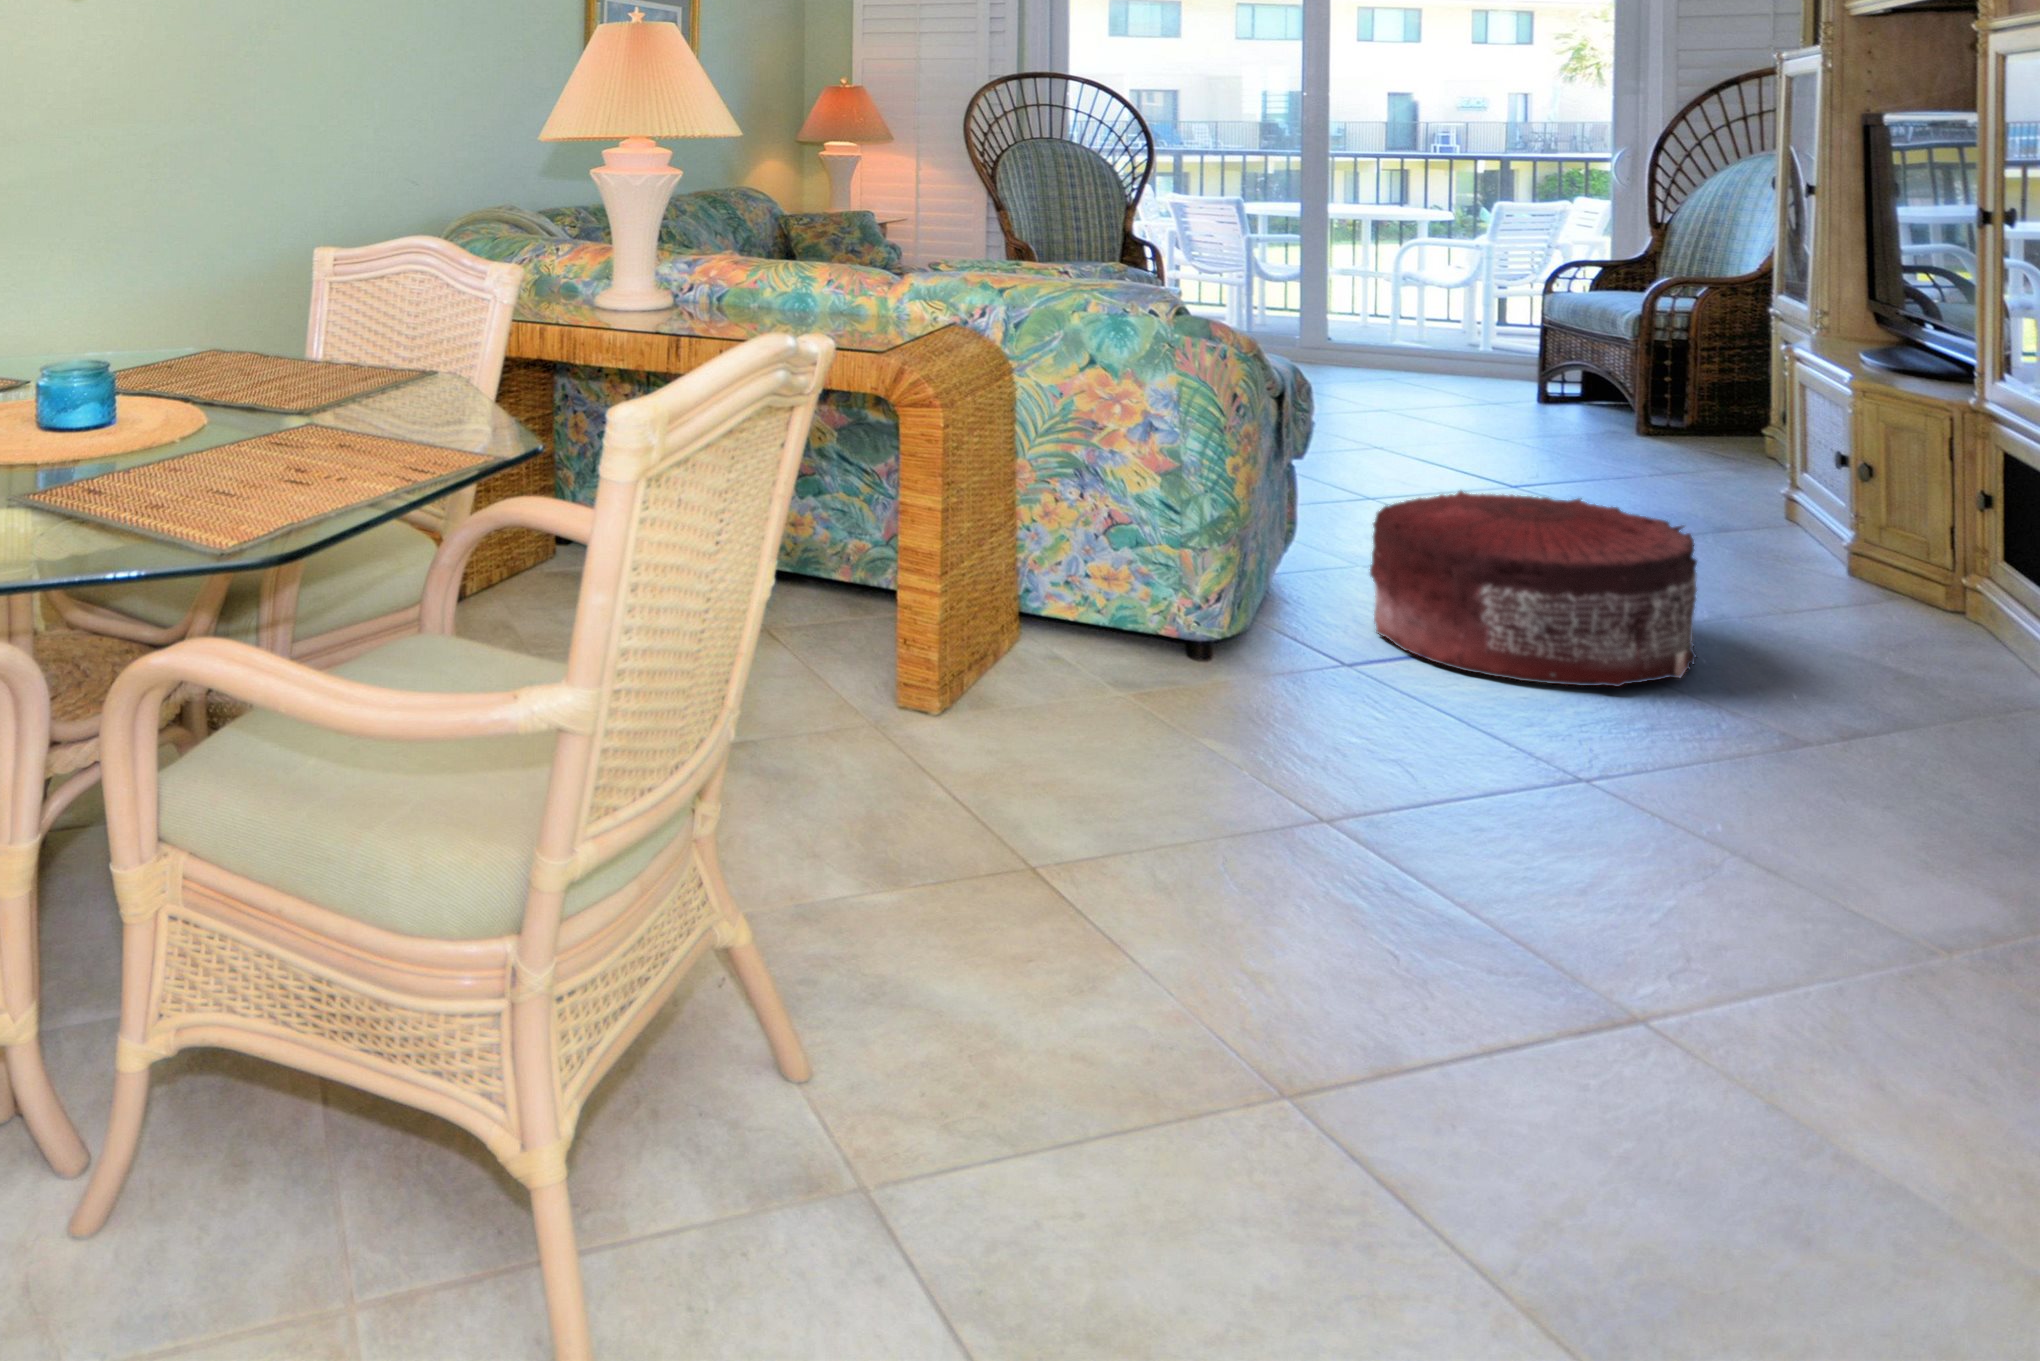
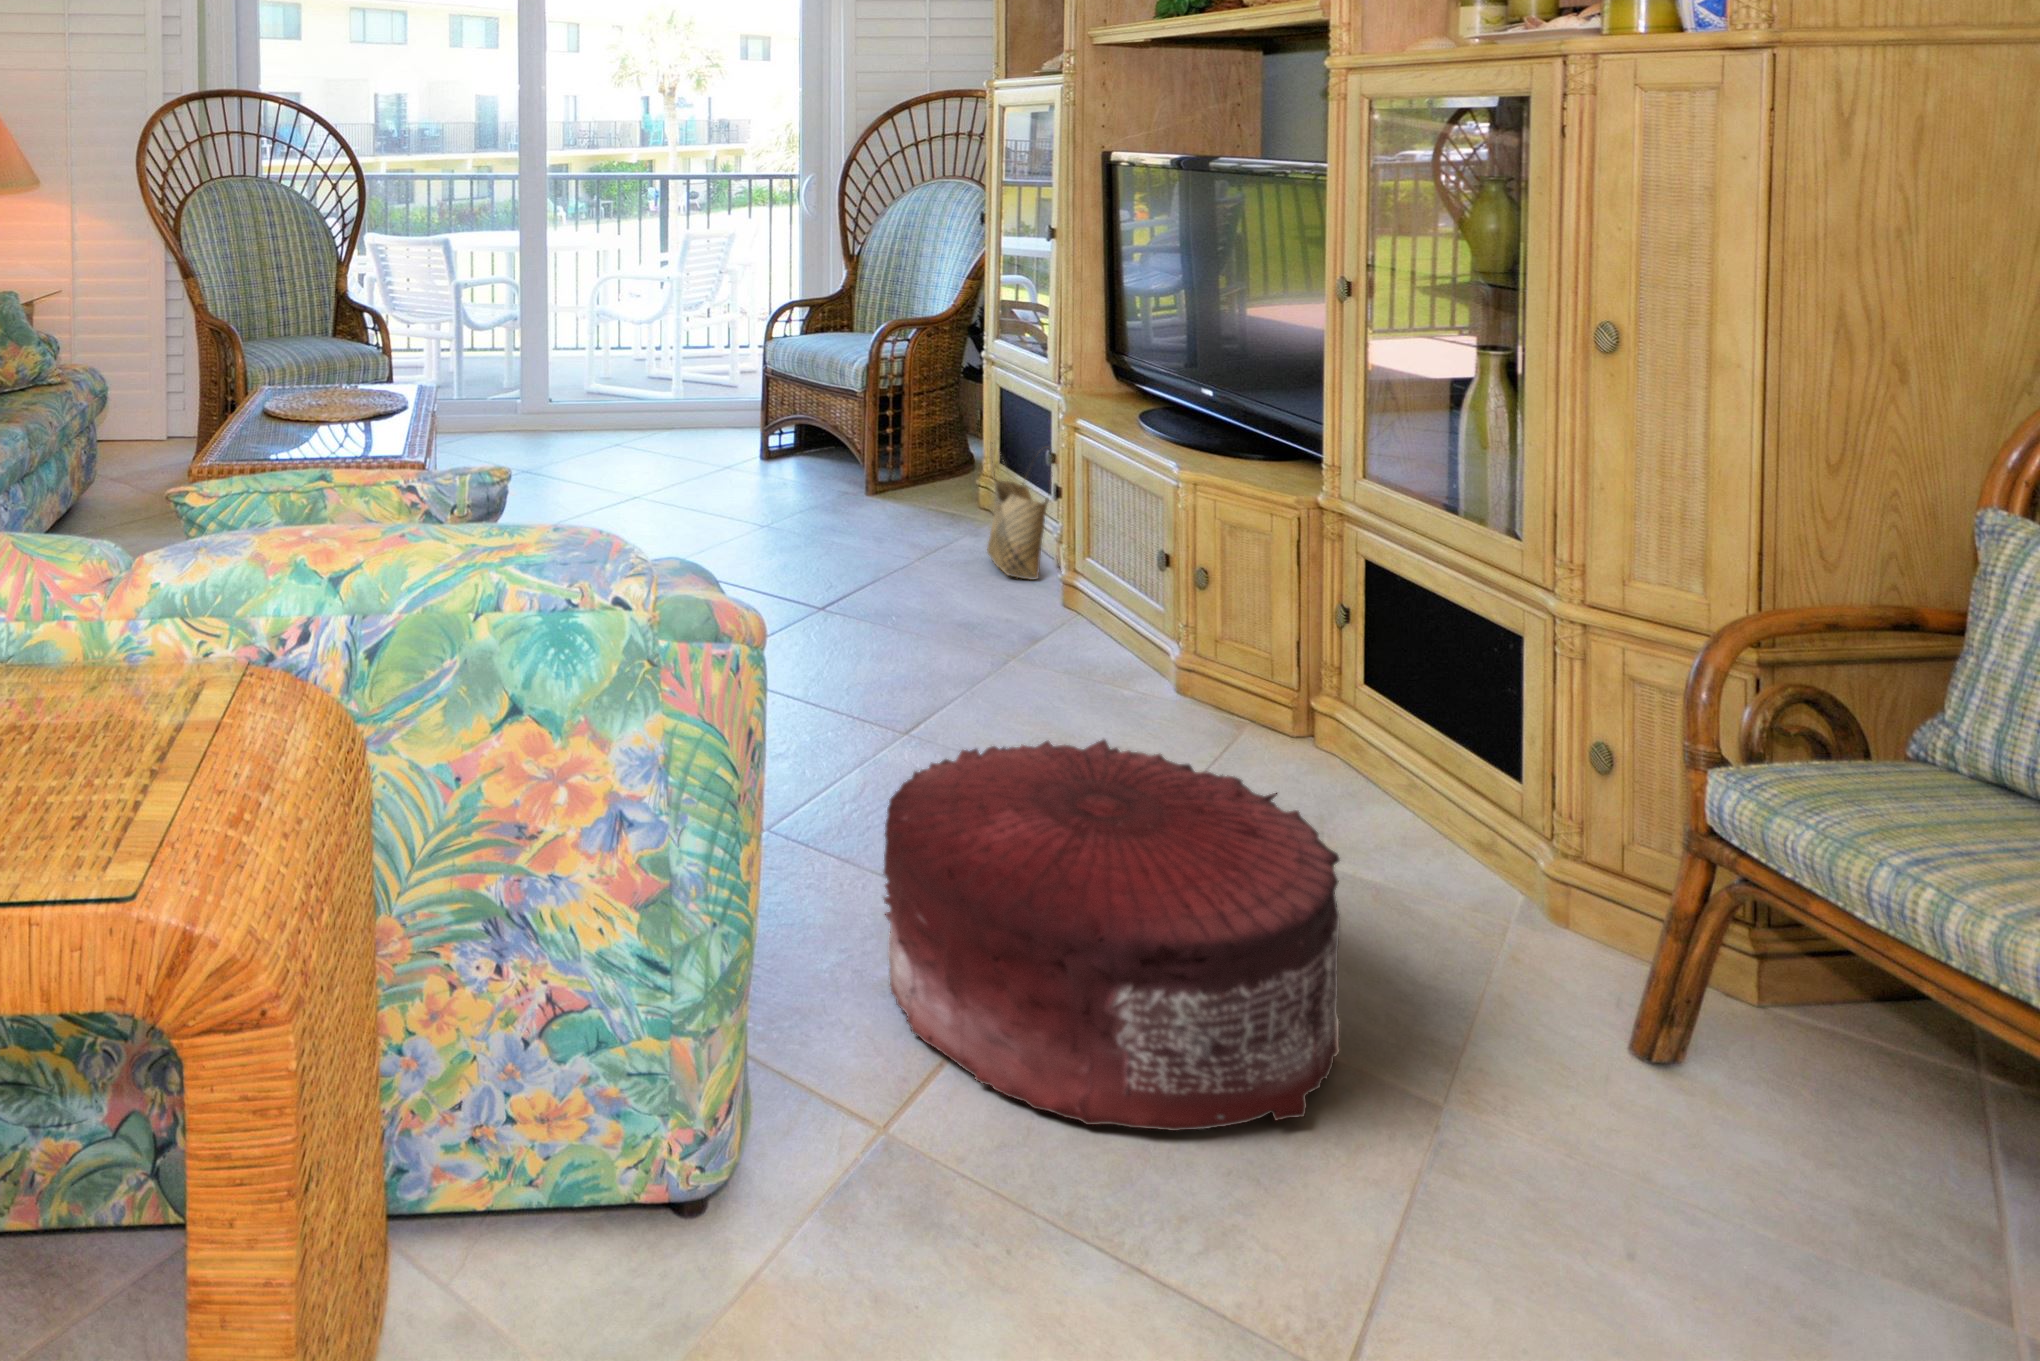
woven basket: none [1699,366,1768,488] -> present [987,444,1049,580]

